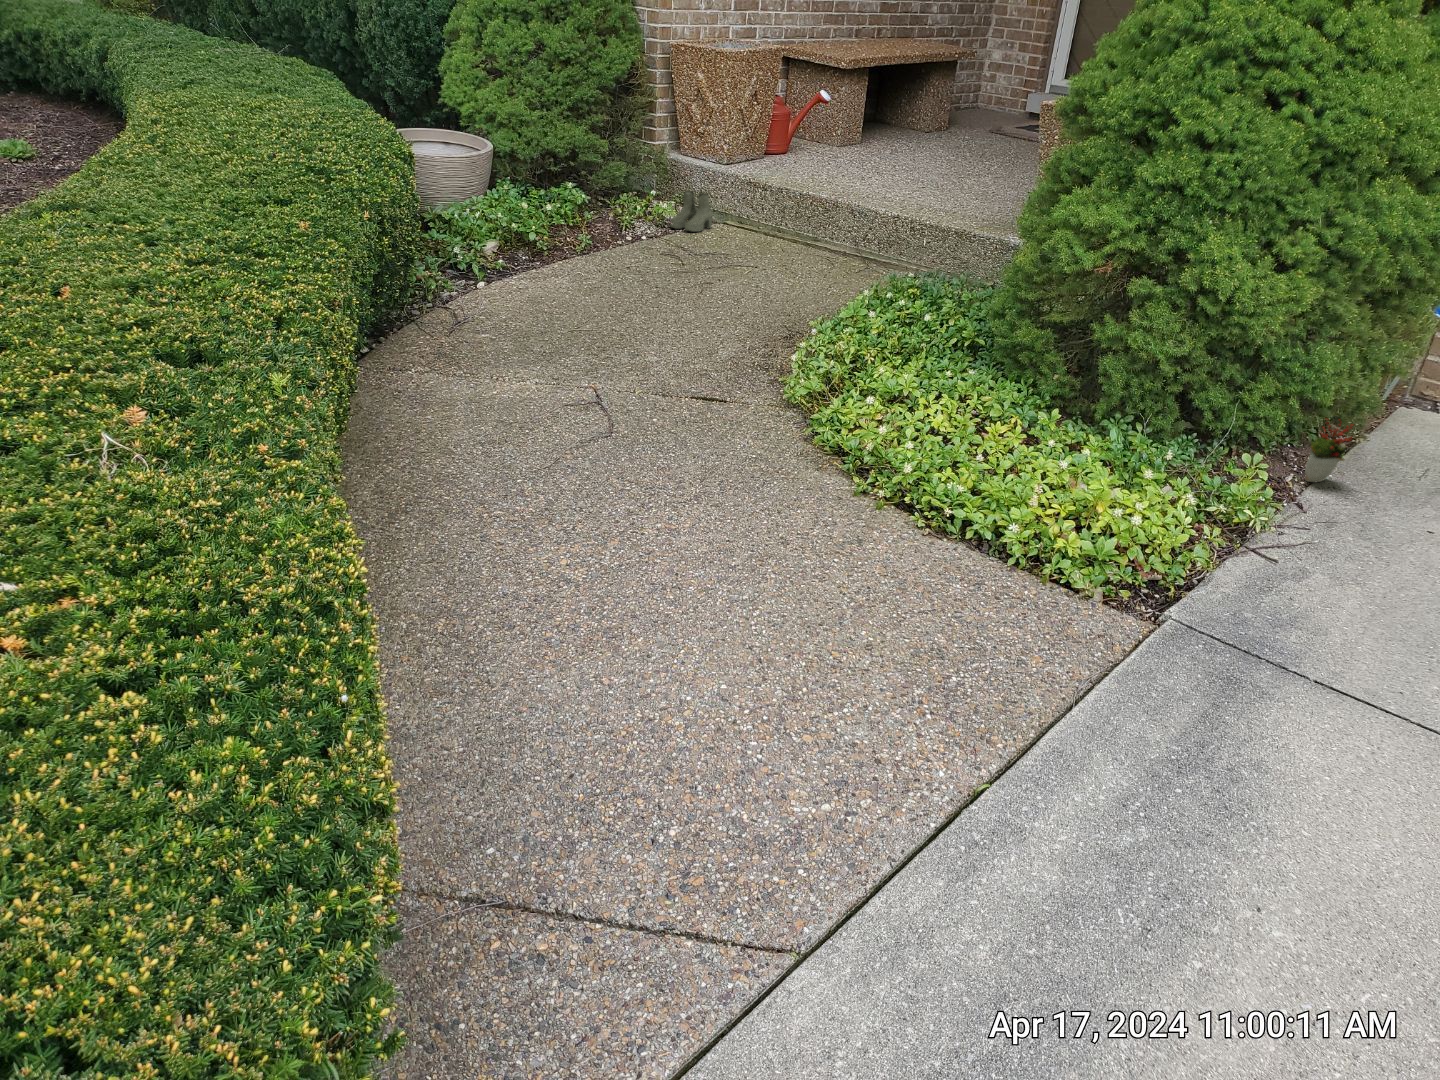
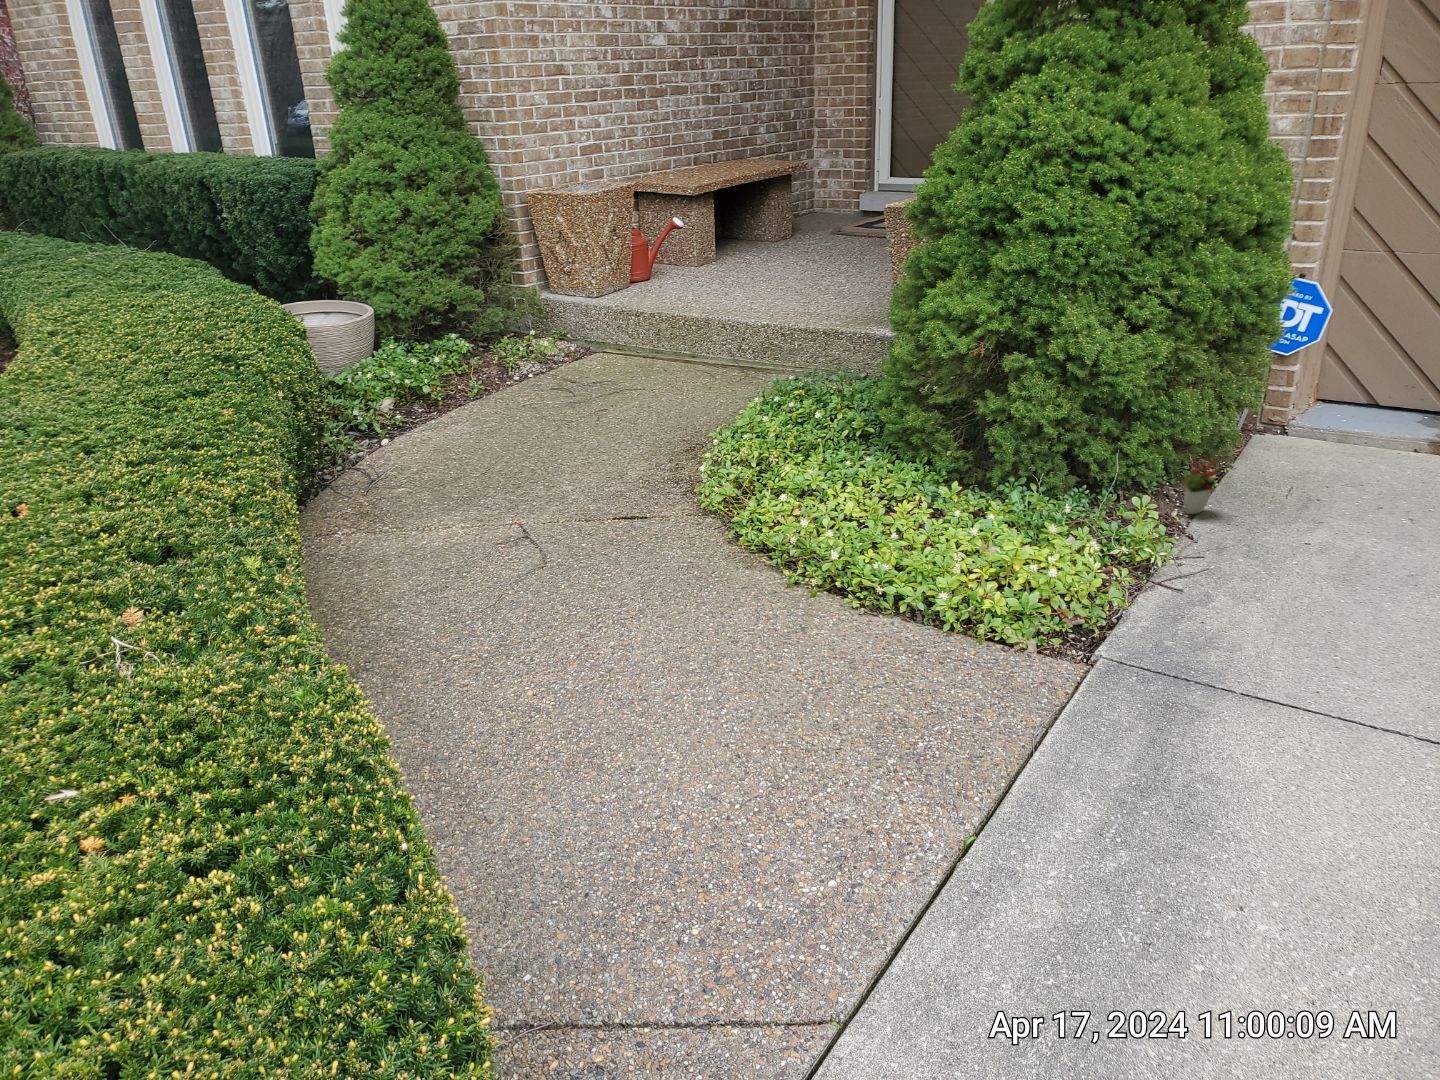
boots: present [670,191,712,232] -> none [555,325,595,363]

